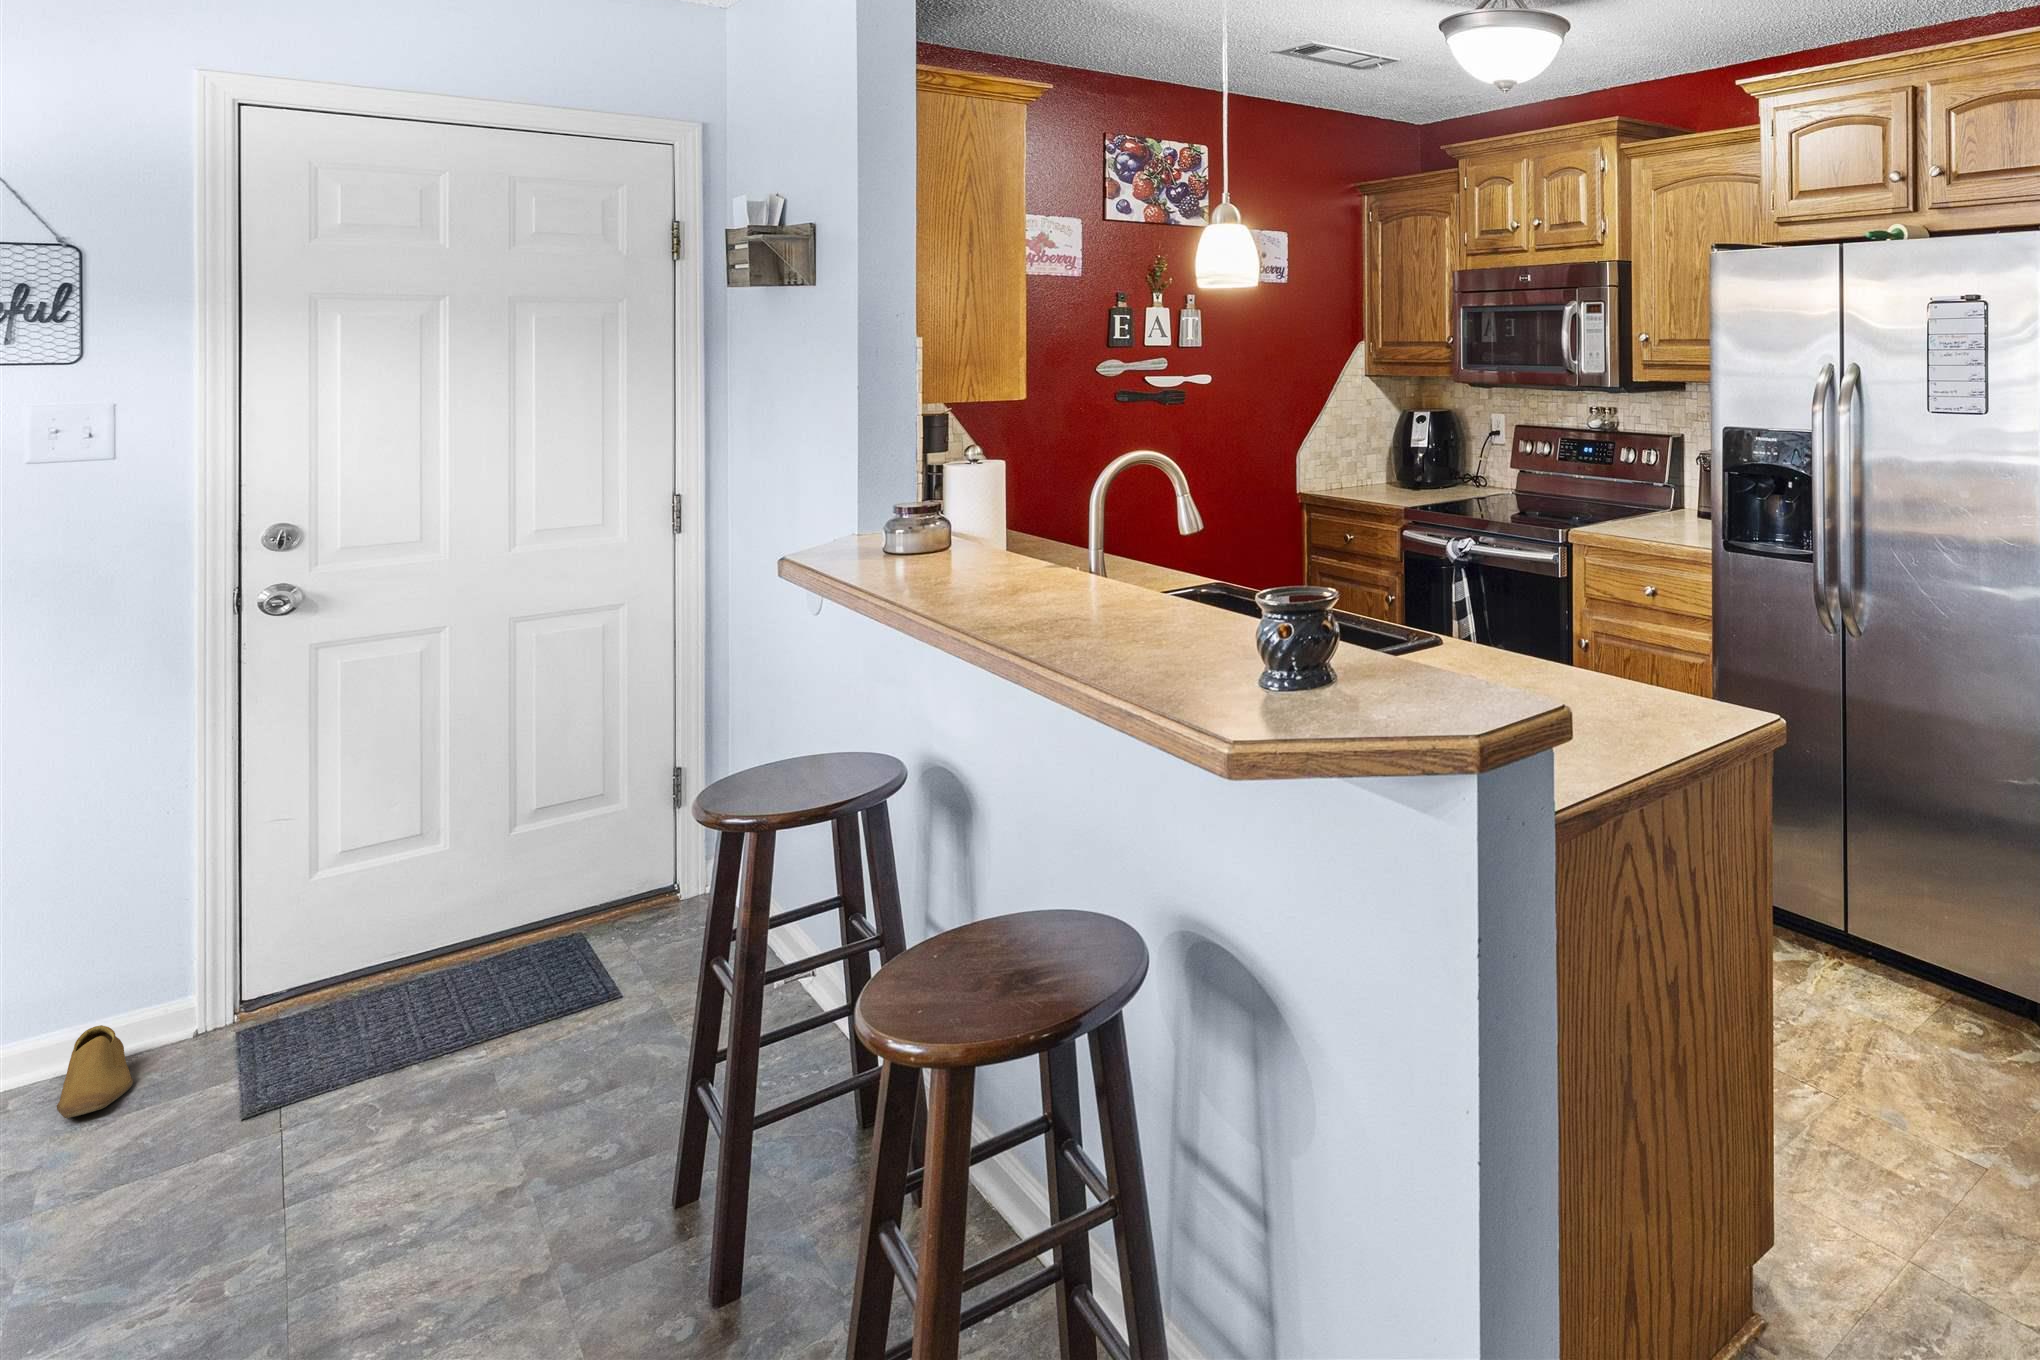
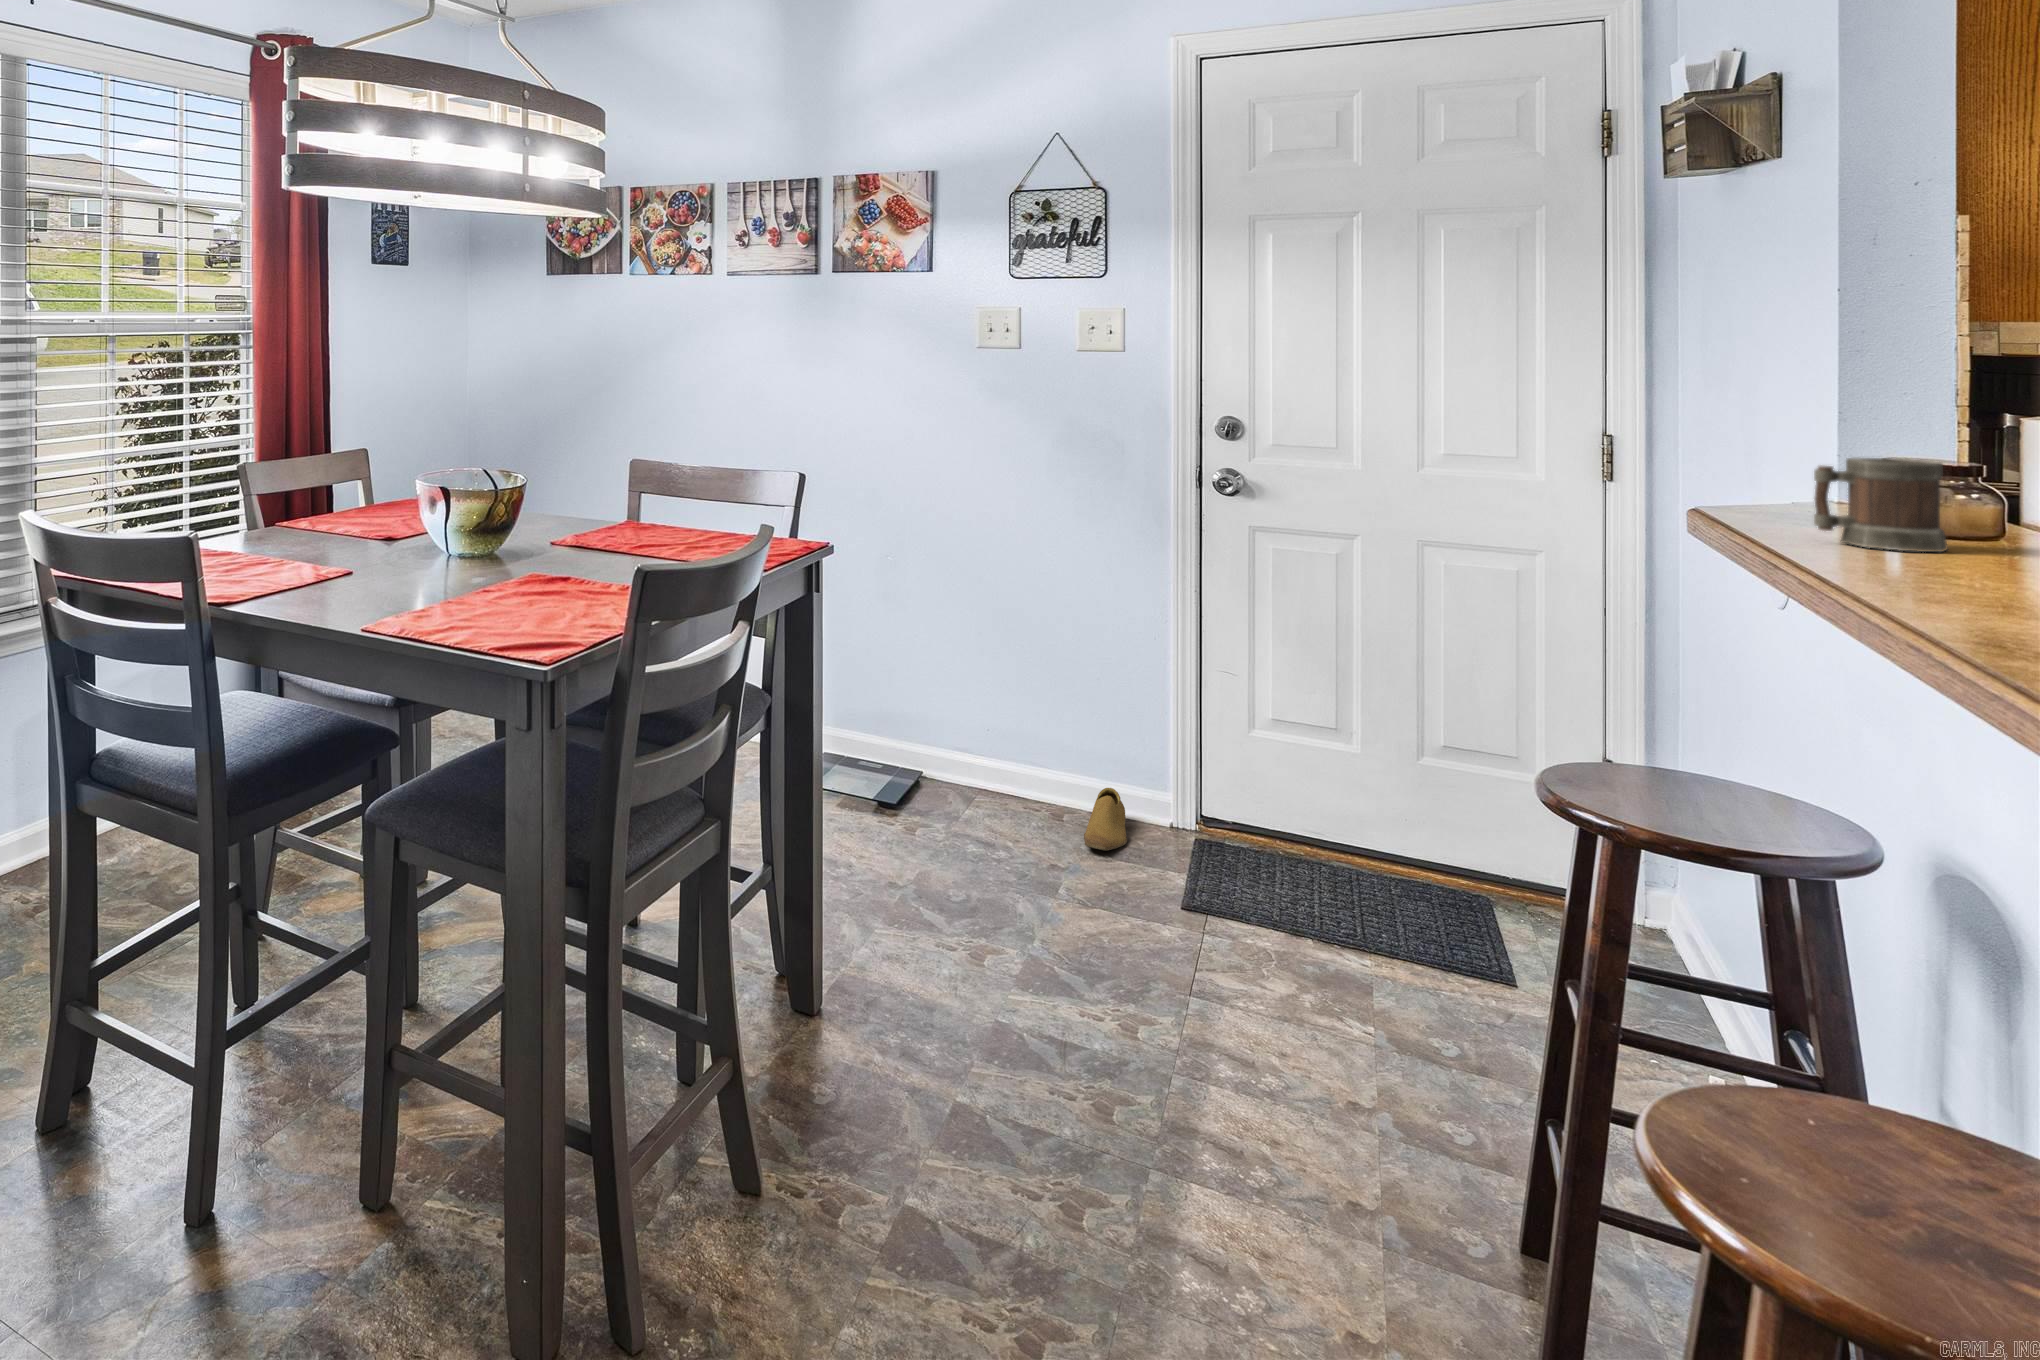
mug: none [861,501,929,565] -> present [1814,458,1948,552]

